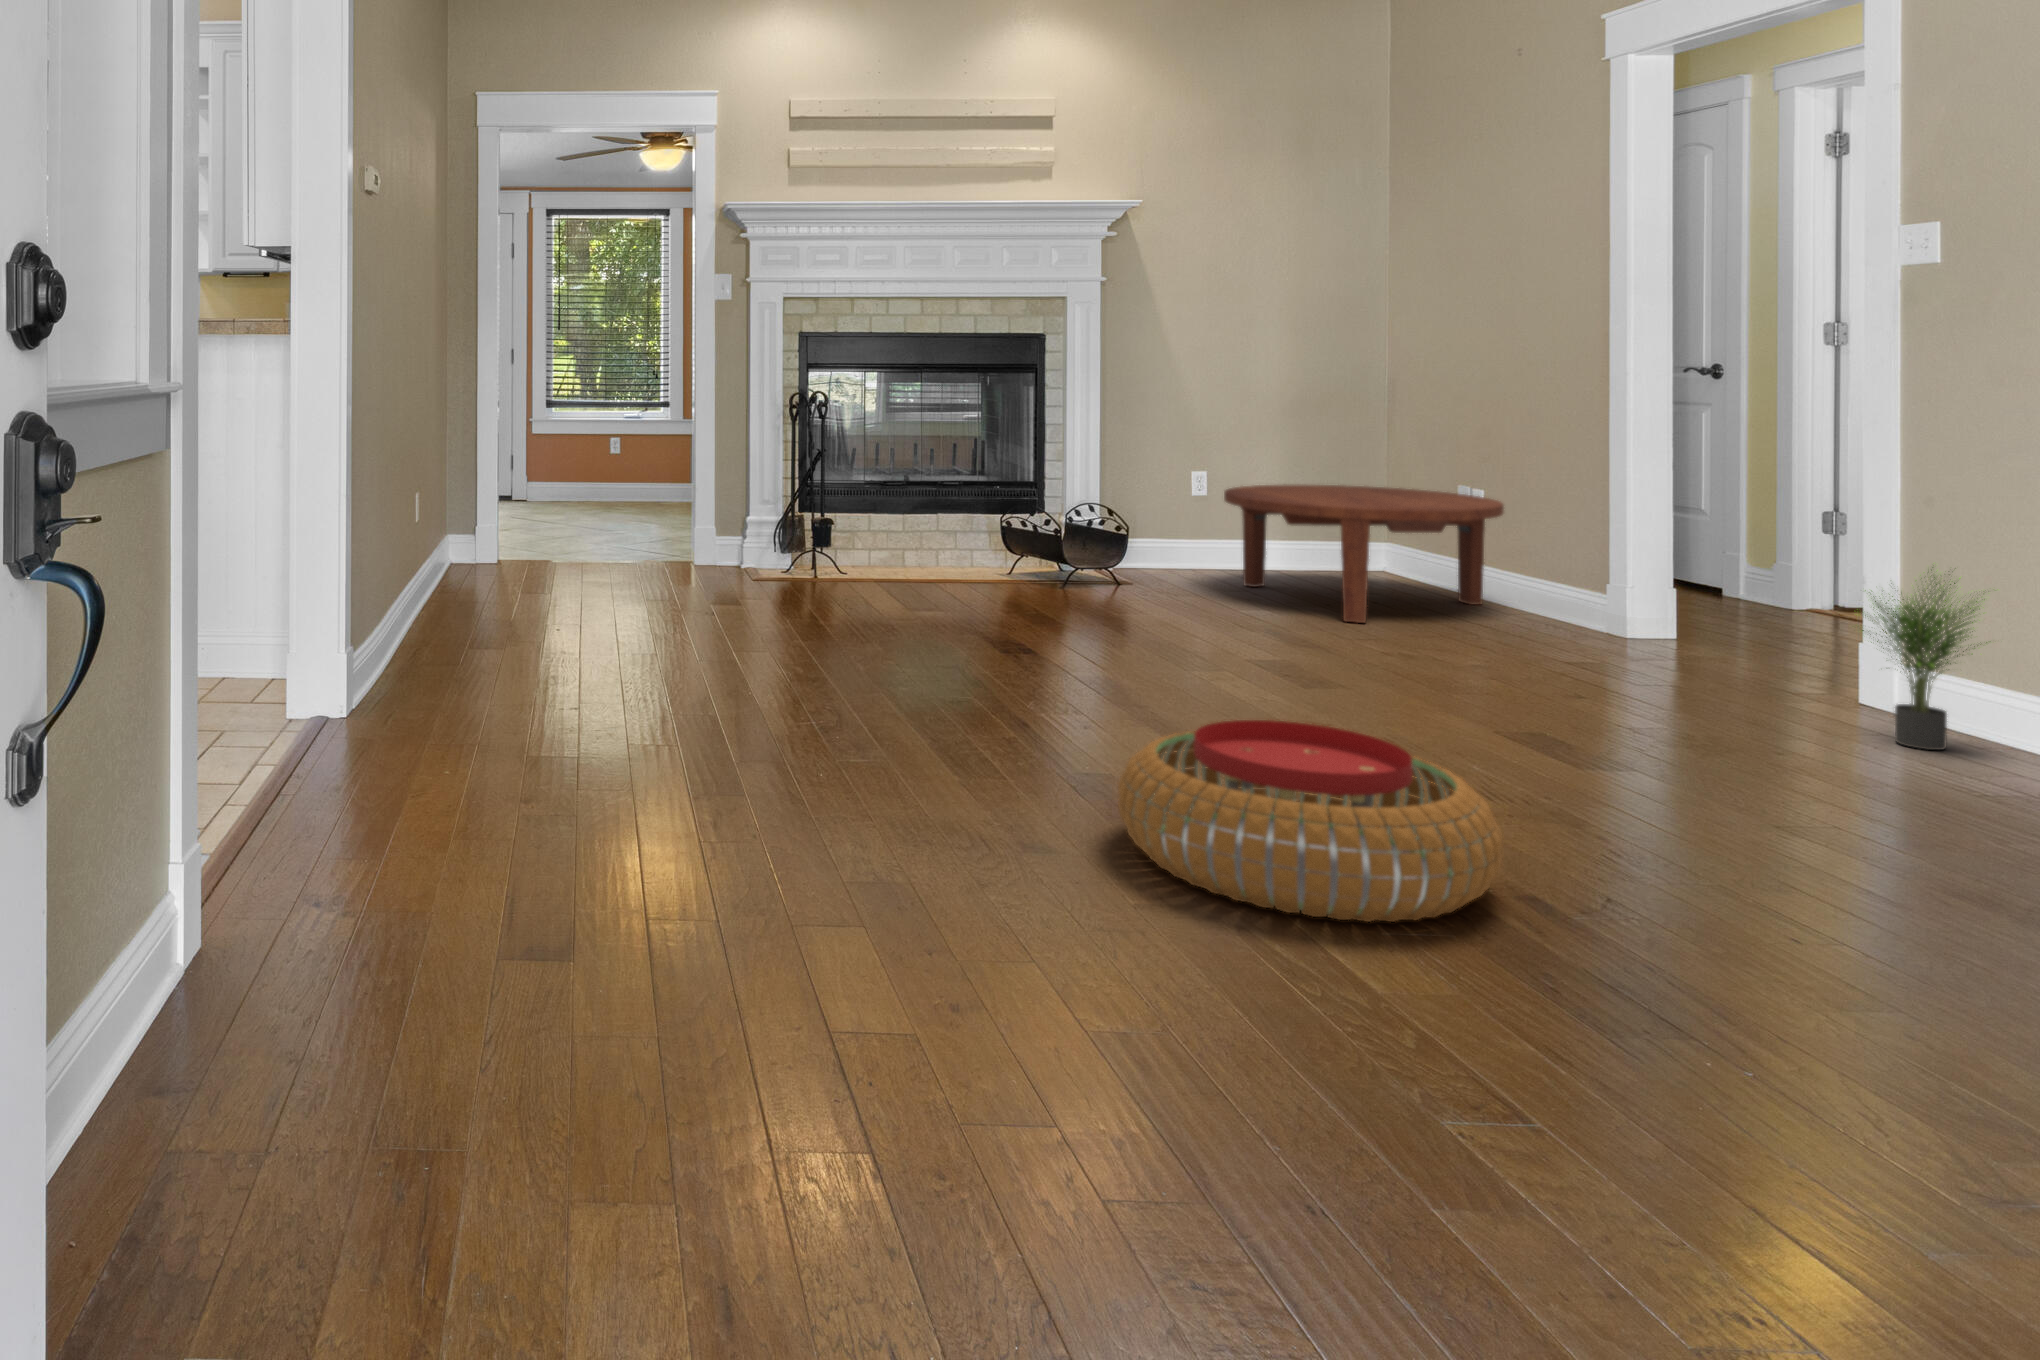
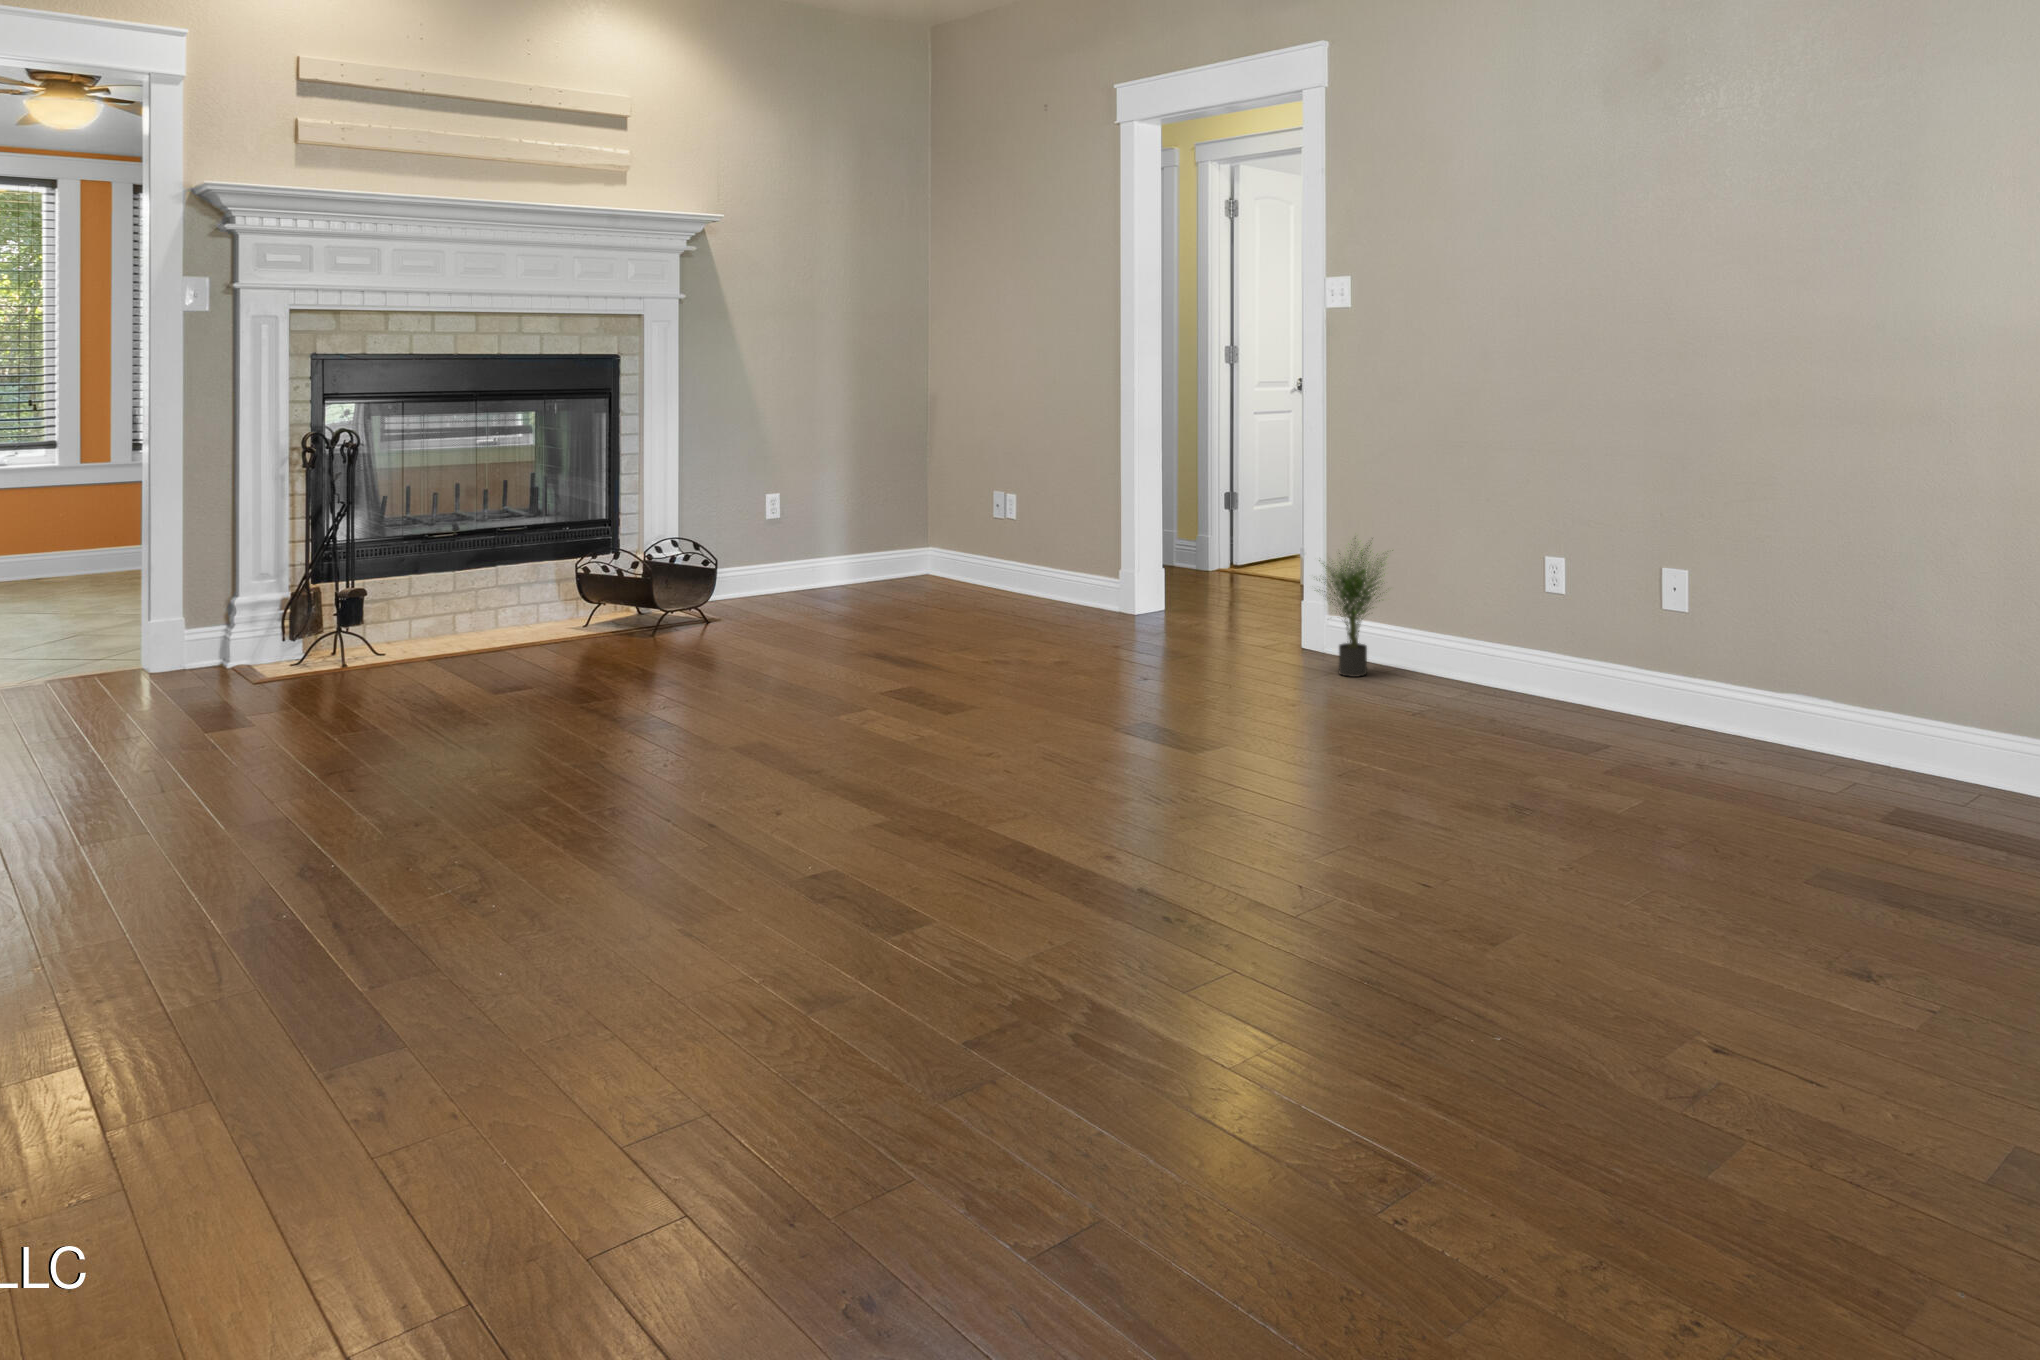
coffee table: present [1224,485,1504,623] -> none [809,500,1041,632]
pouf: present [1118,720,1502,922] -> none [880,754,1226,963]

